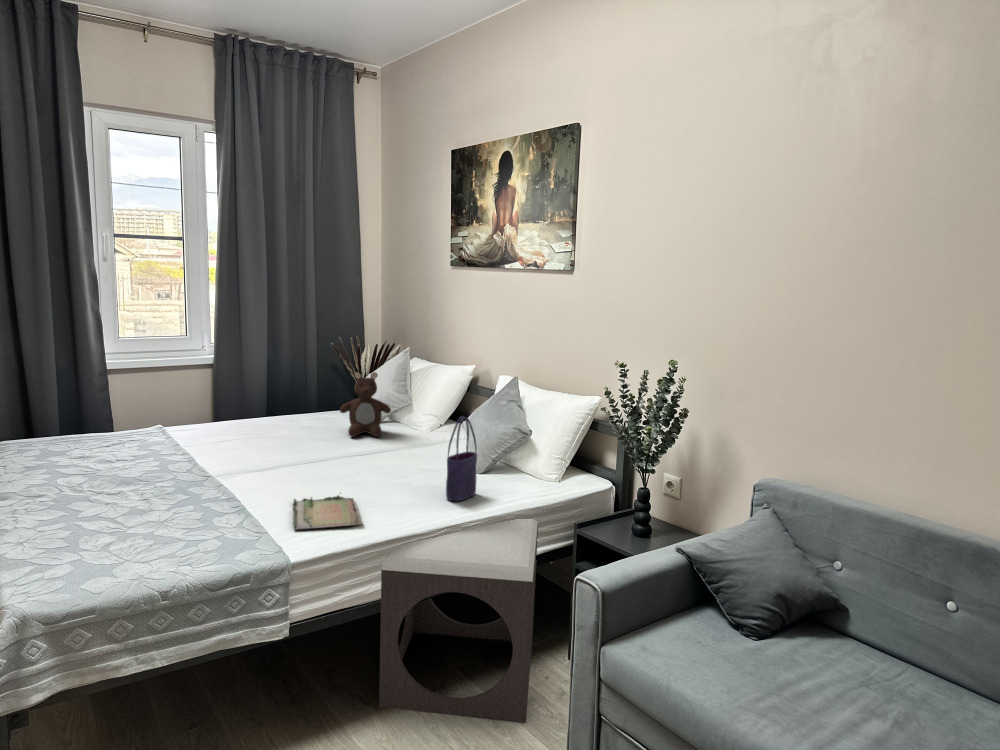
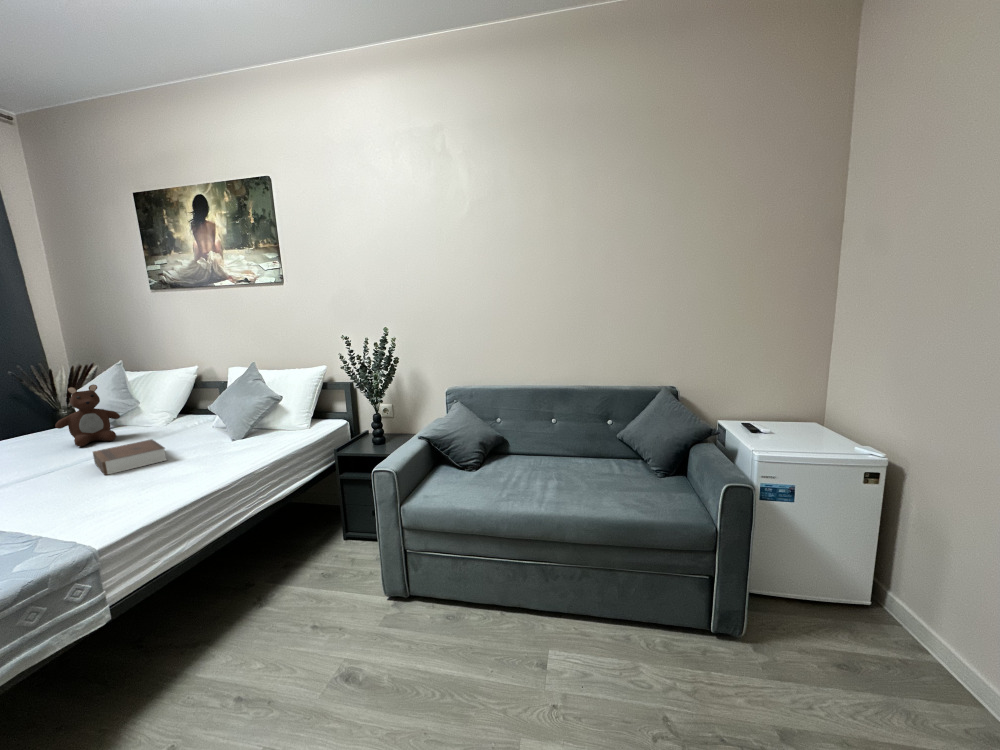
tote bag: present [446,416,477,501] -> none [222,392,250,460]
book: none [345,449,400,479] -> present [93,439,166,475]
tray: present [293,495,362,530] -> none [54,482,160,524]
footstool: present [379,519,538,723] -> none [194,454,343,643]

